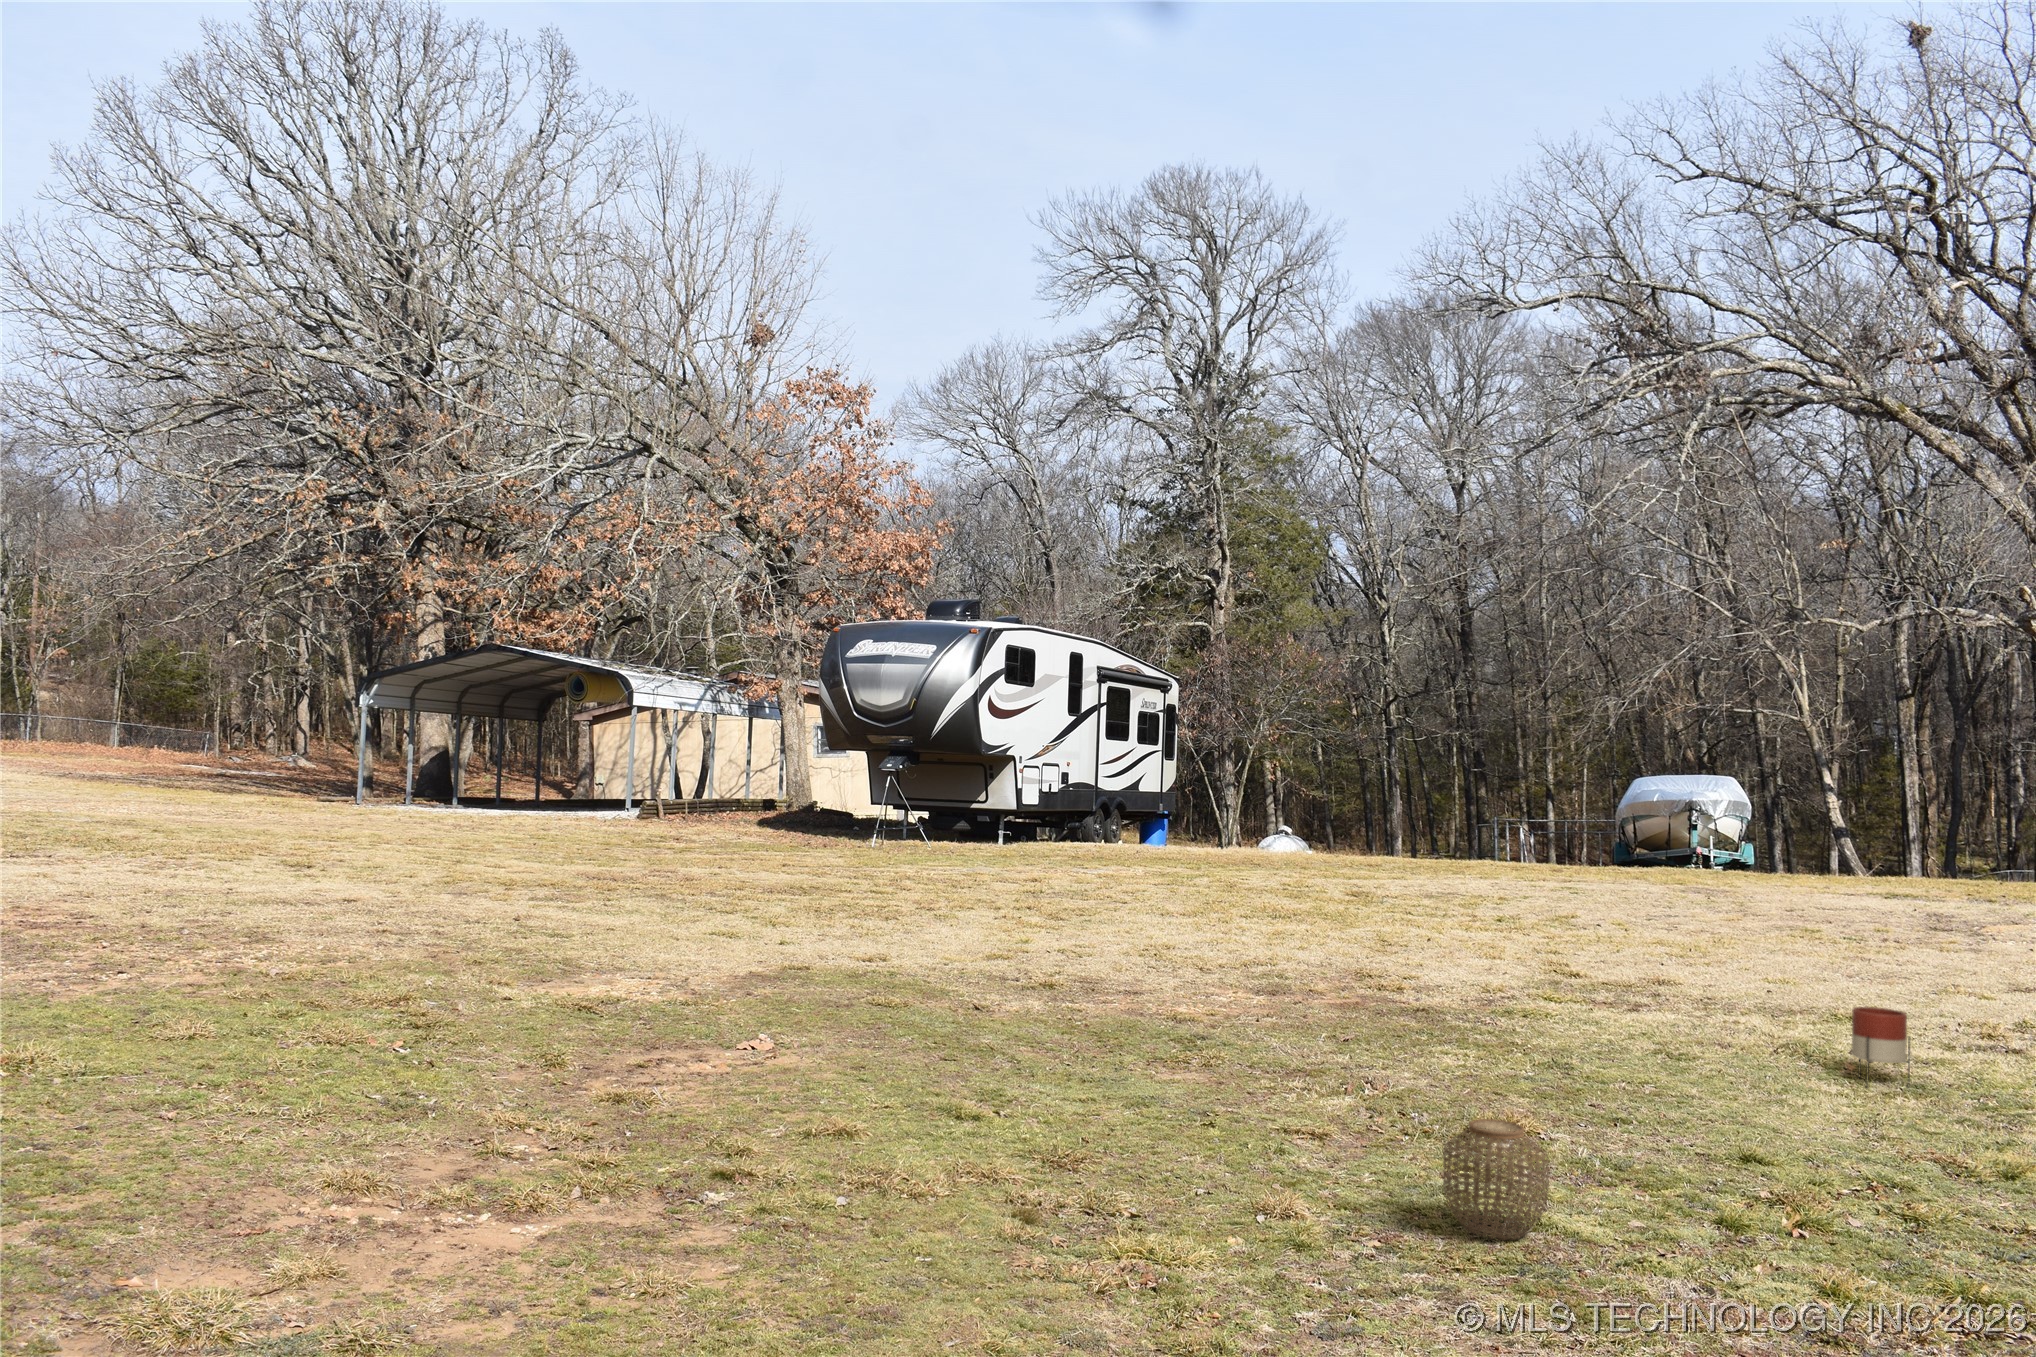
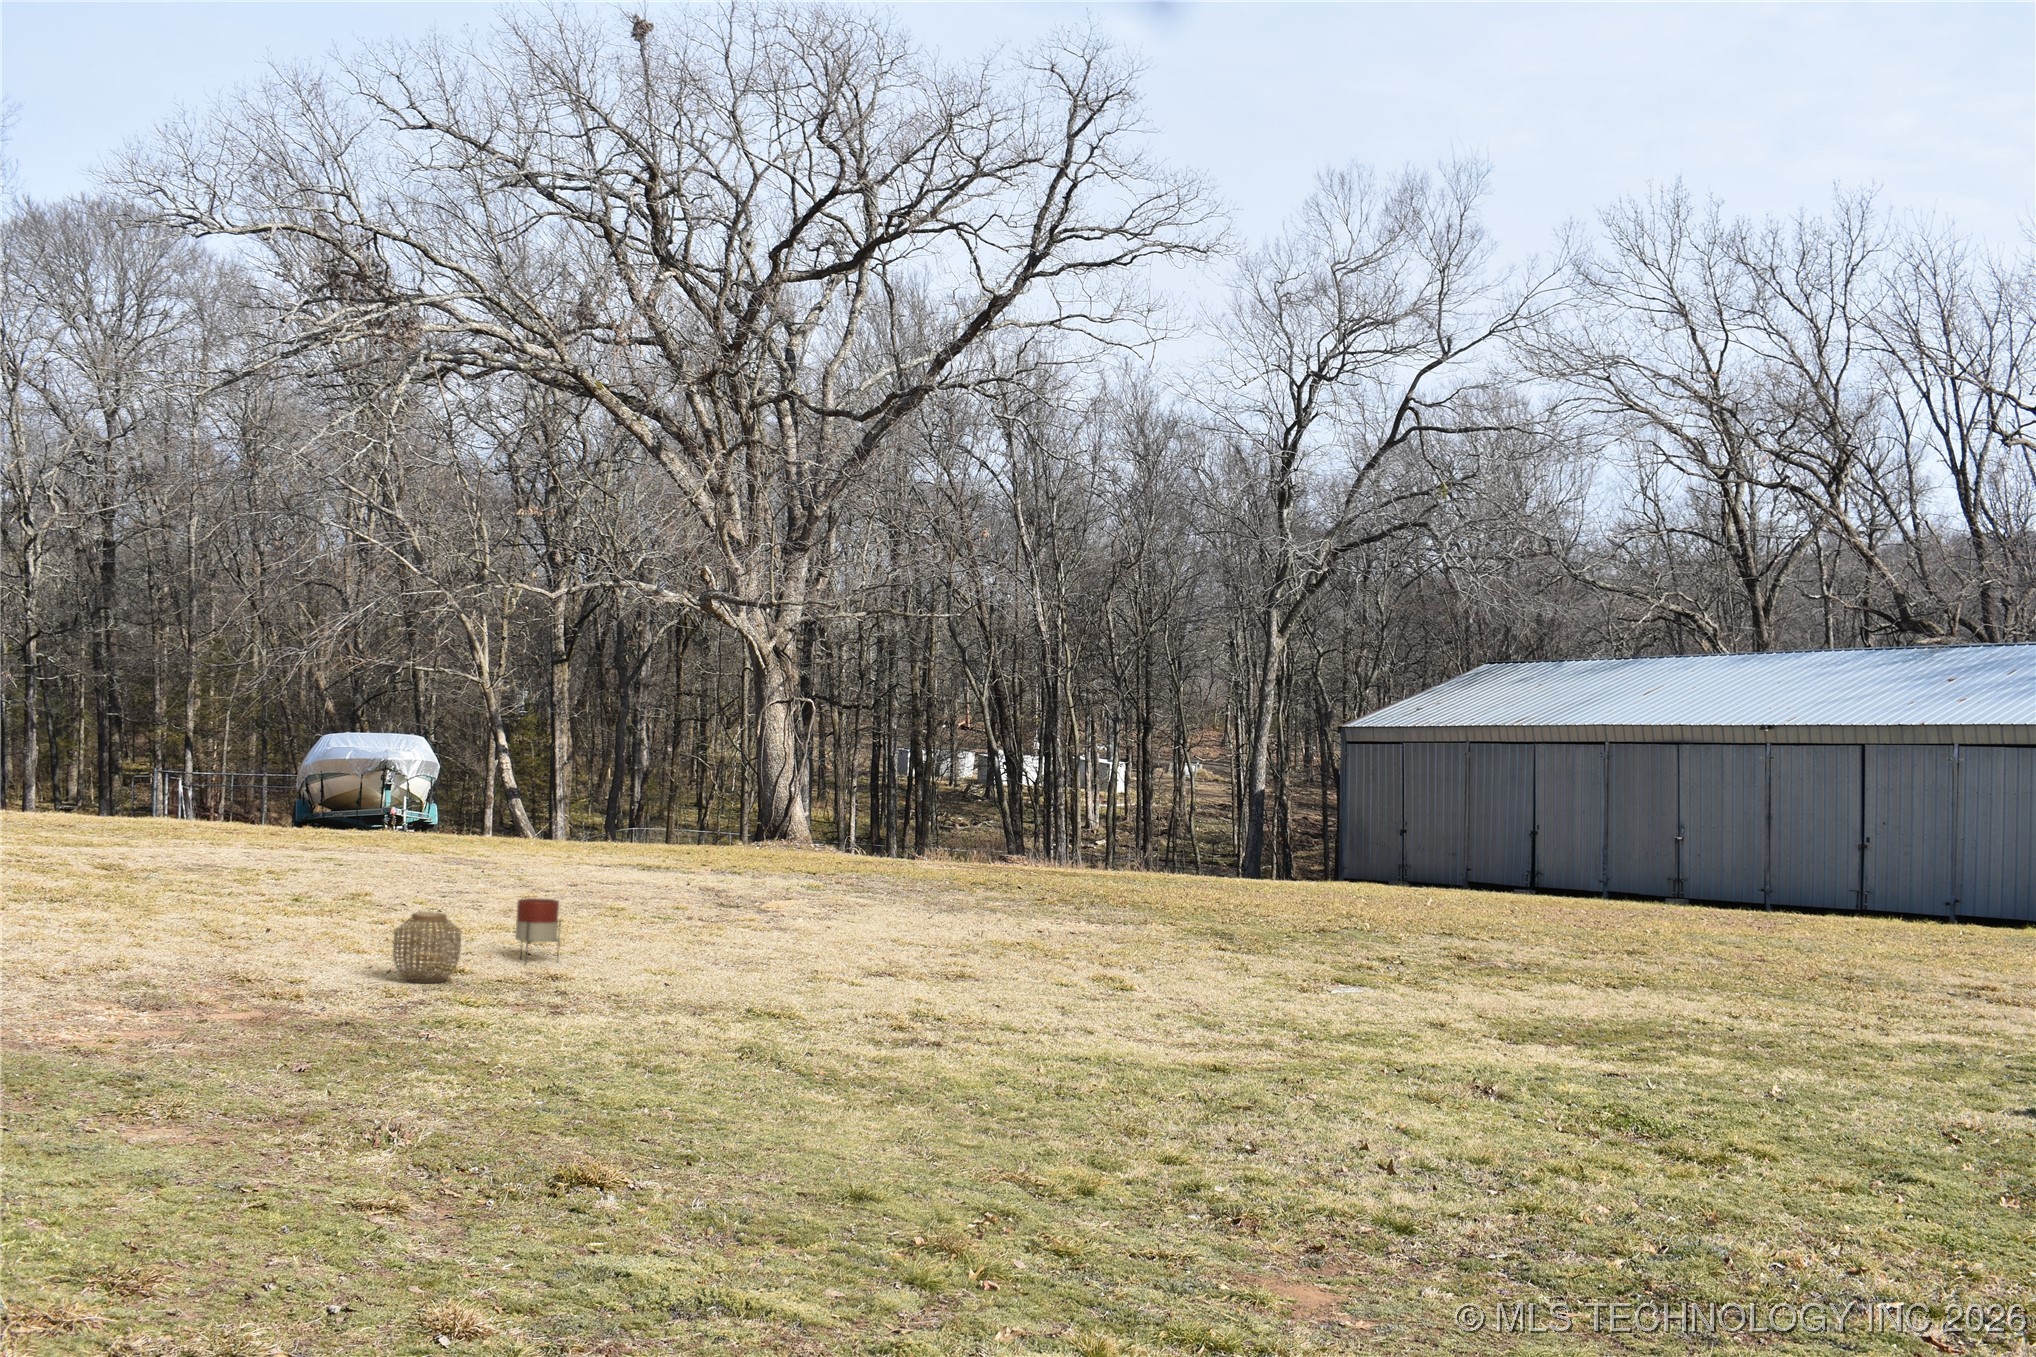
woven basket: present [1443,1119,1549,1240] -> present [393,912,461,983]

